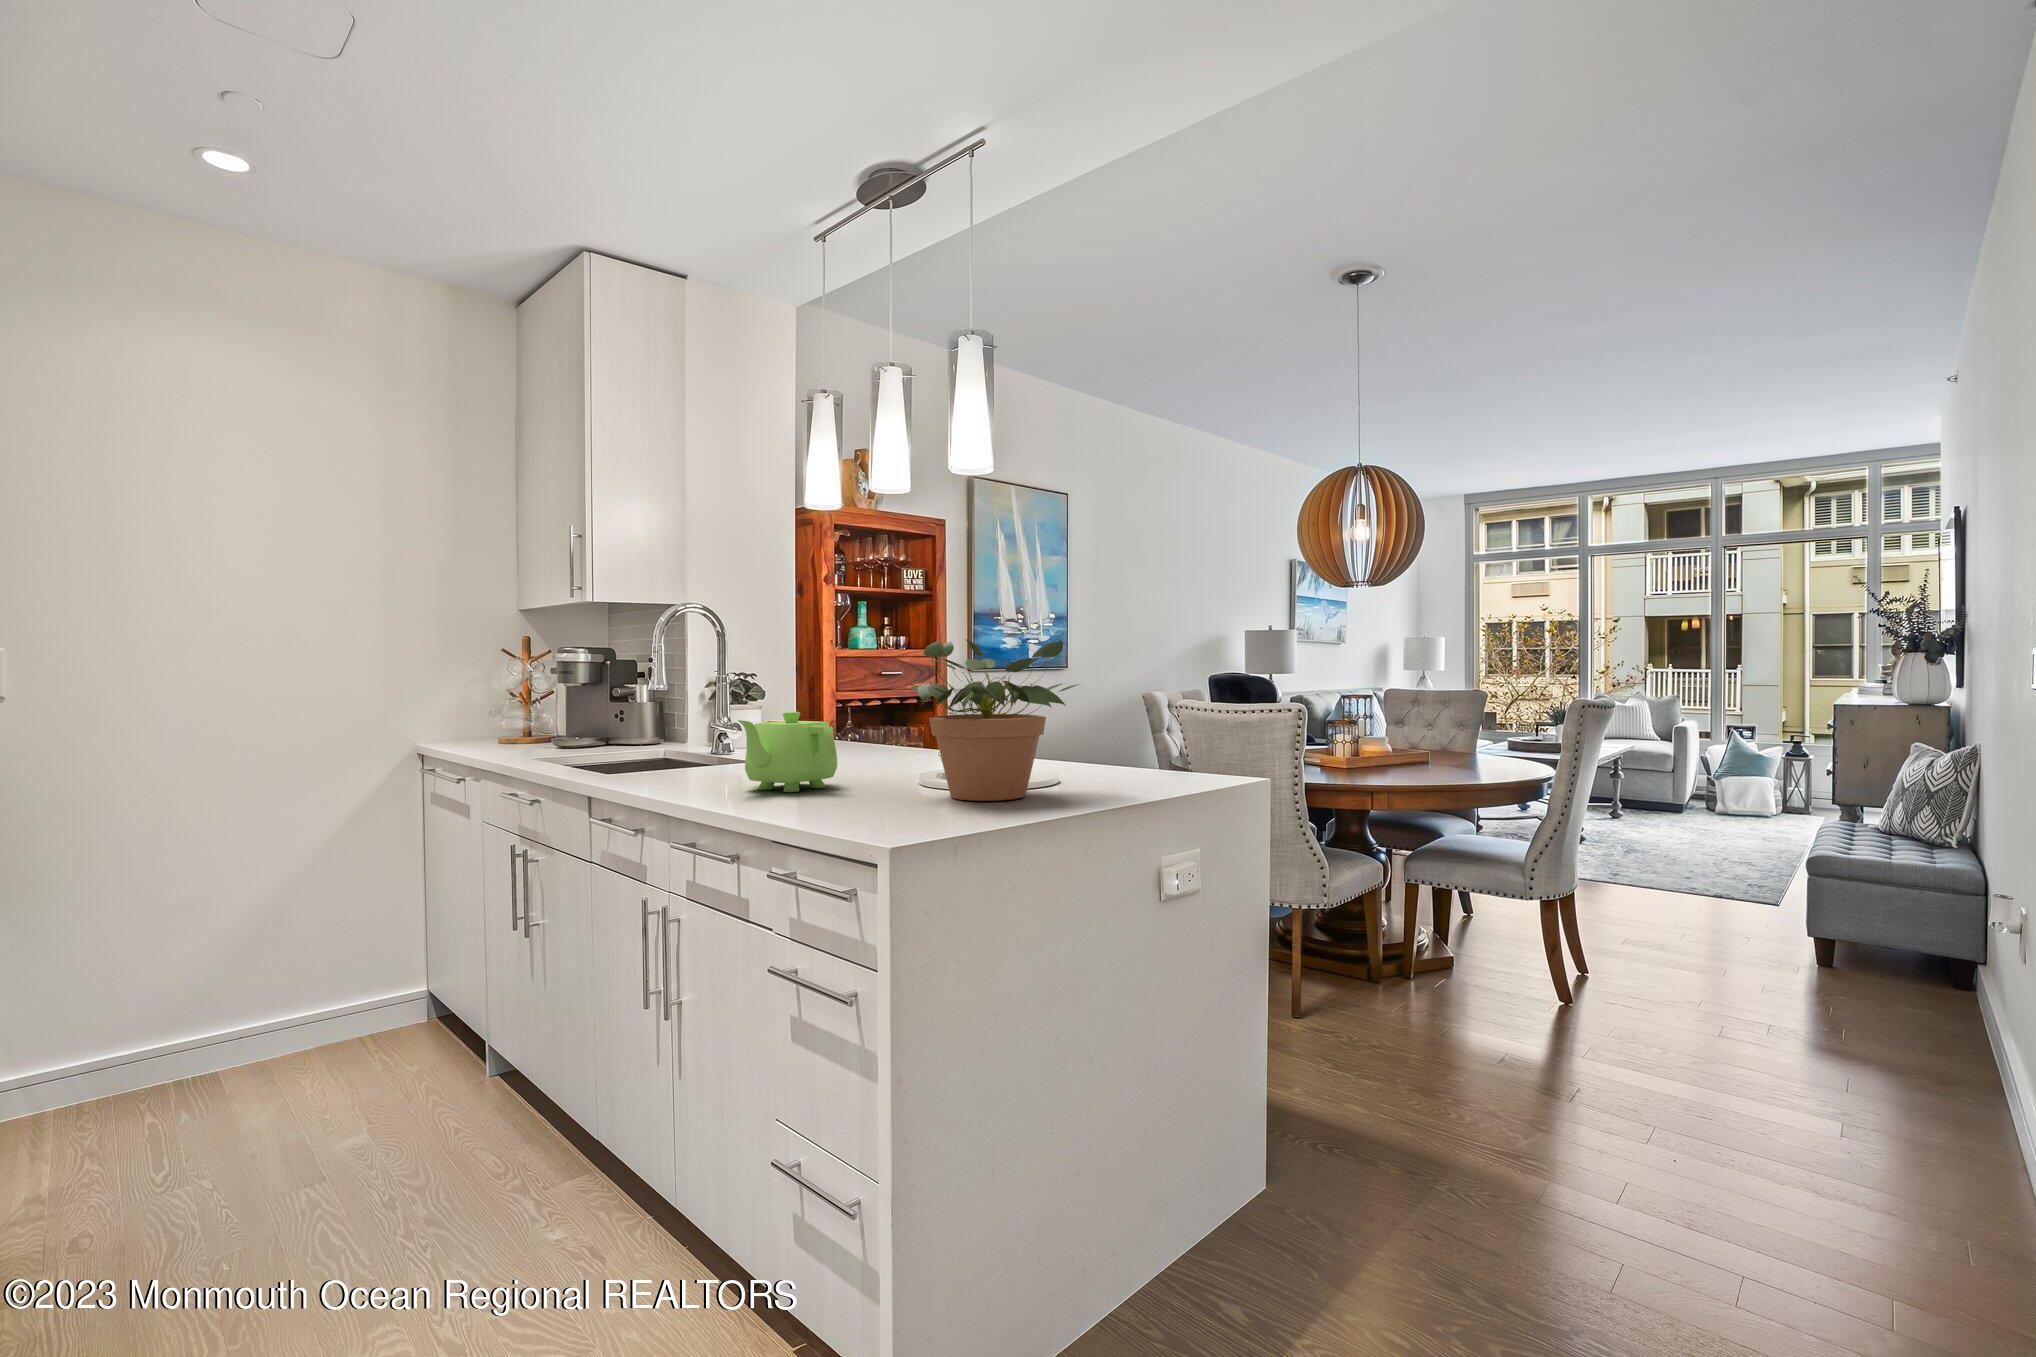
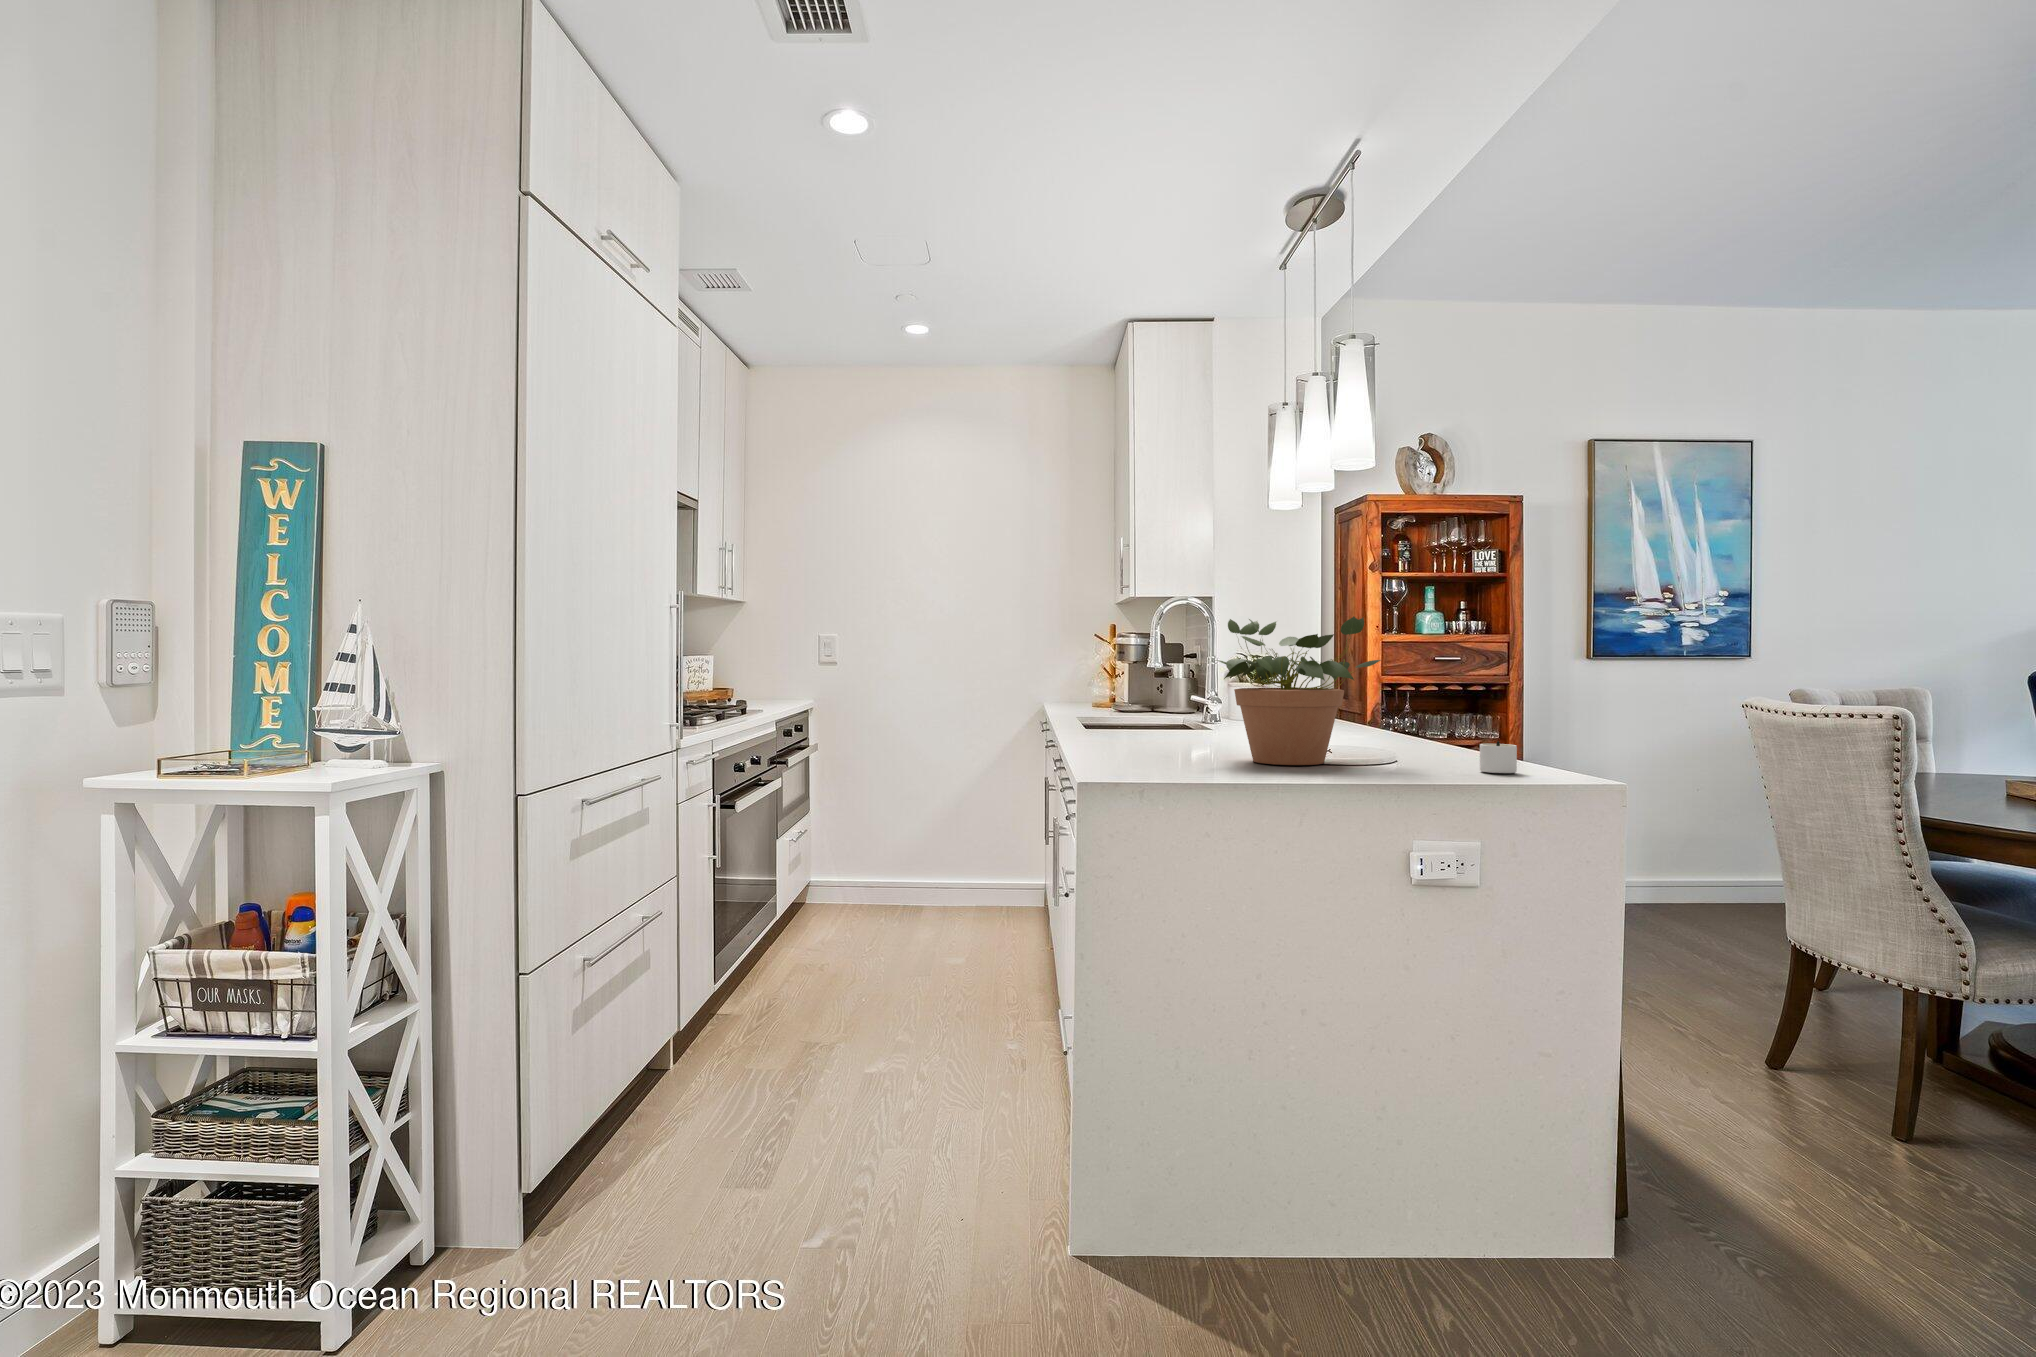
teapot: present [738,712,837,792] -> none [1107,683,1201,748]
candle: none [1158,759,1196,790] -> present [1480,741,1517,773]

